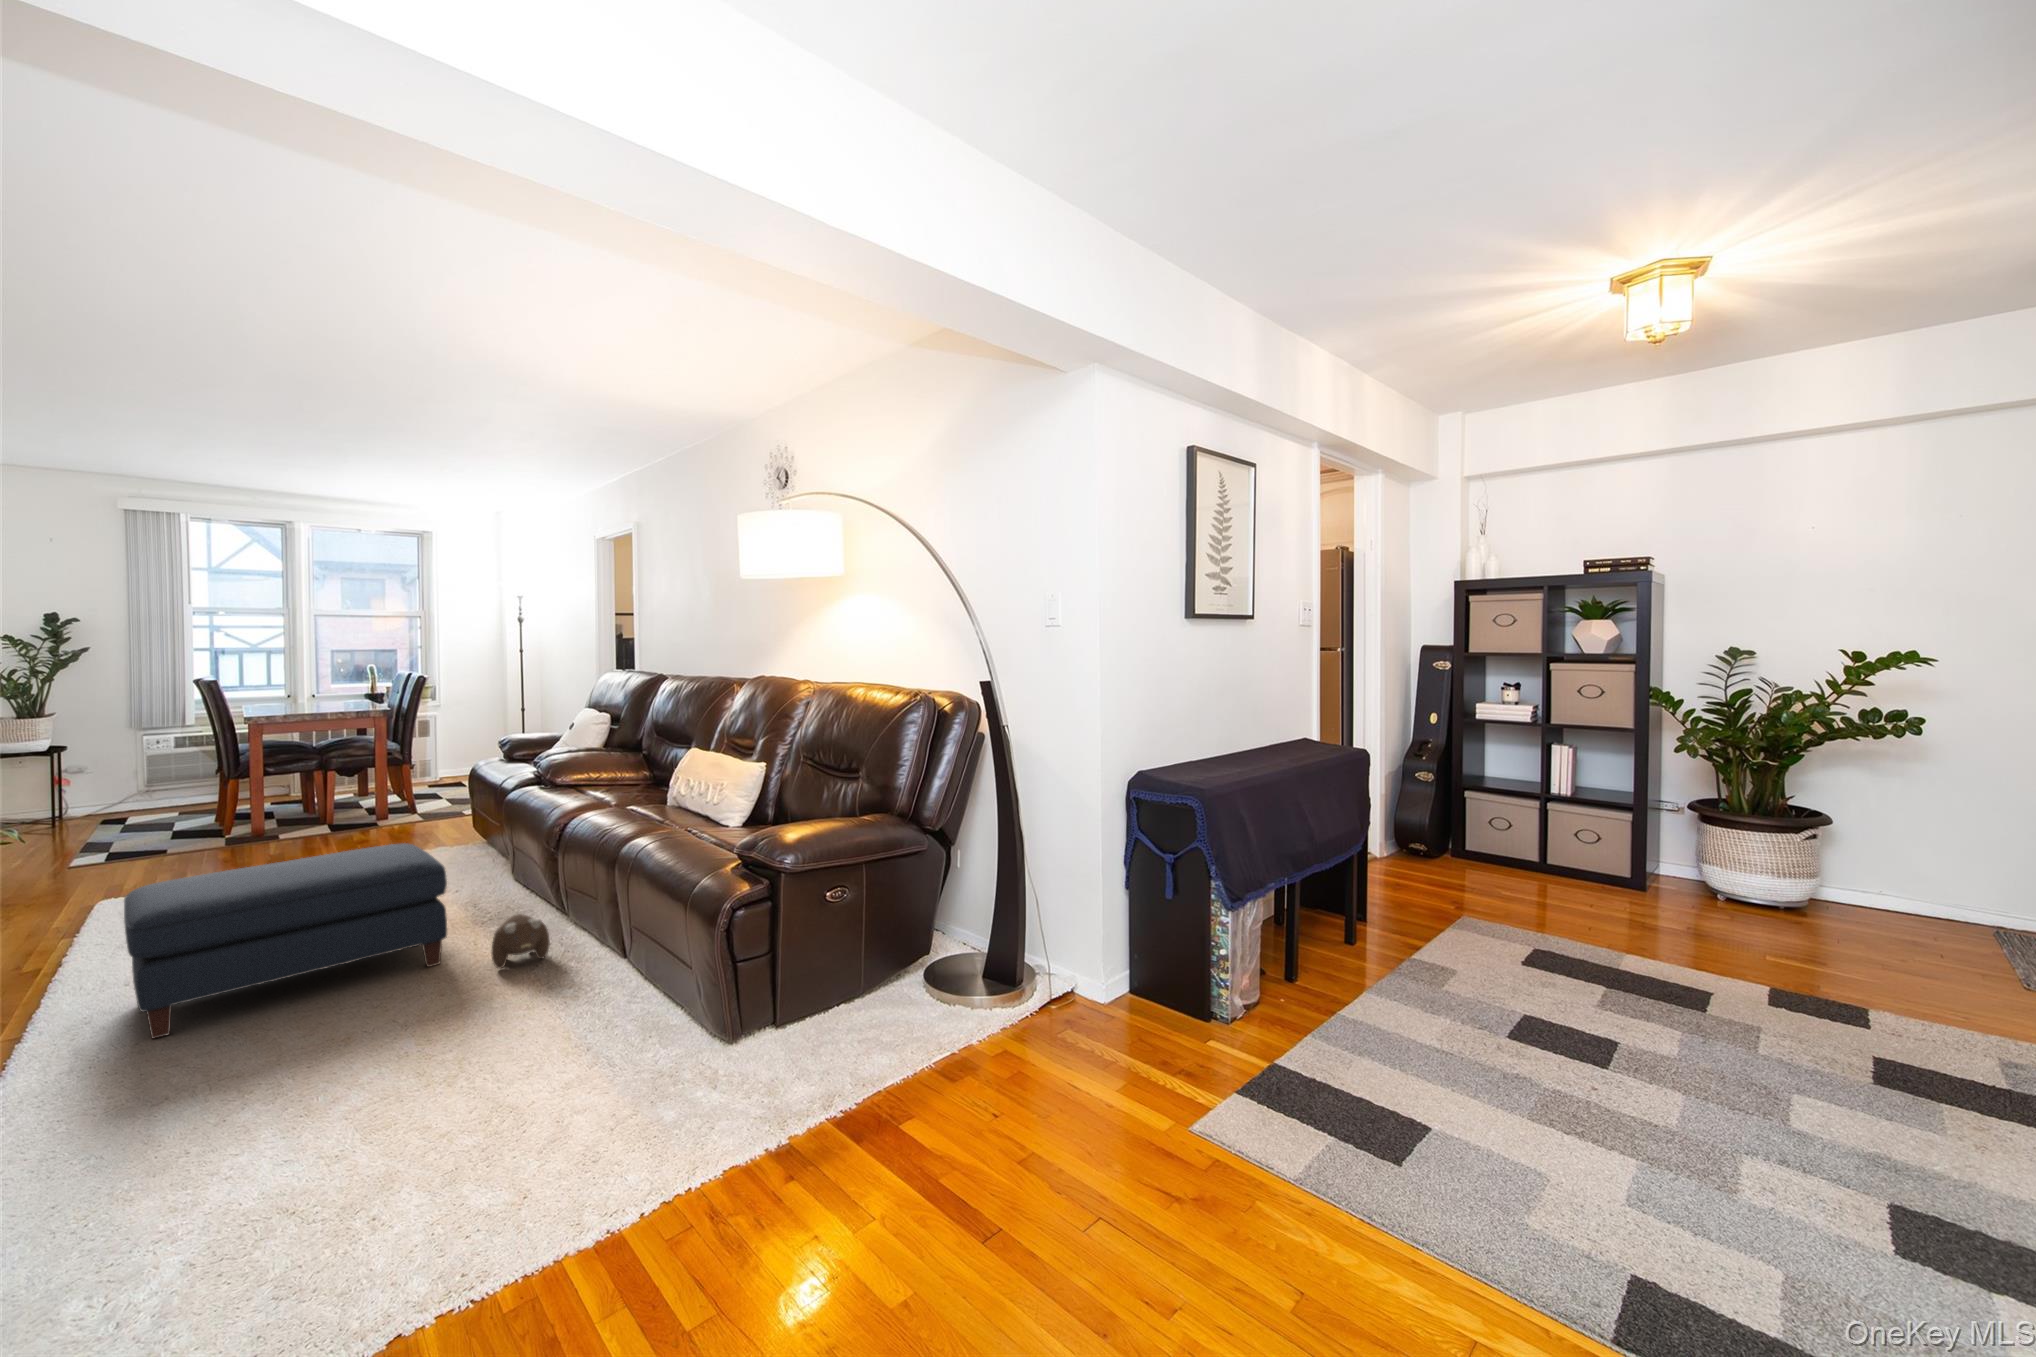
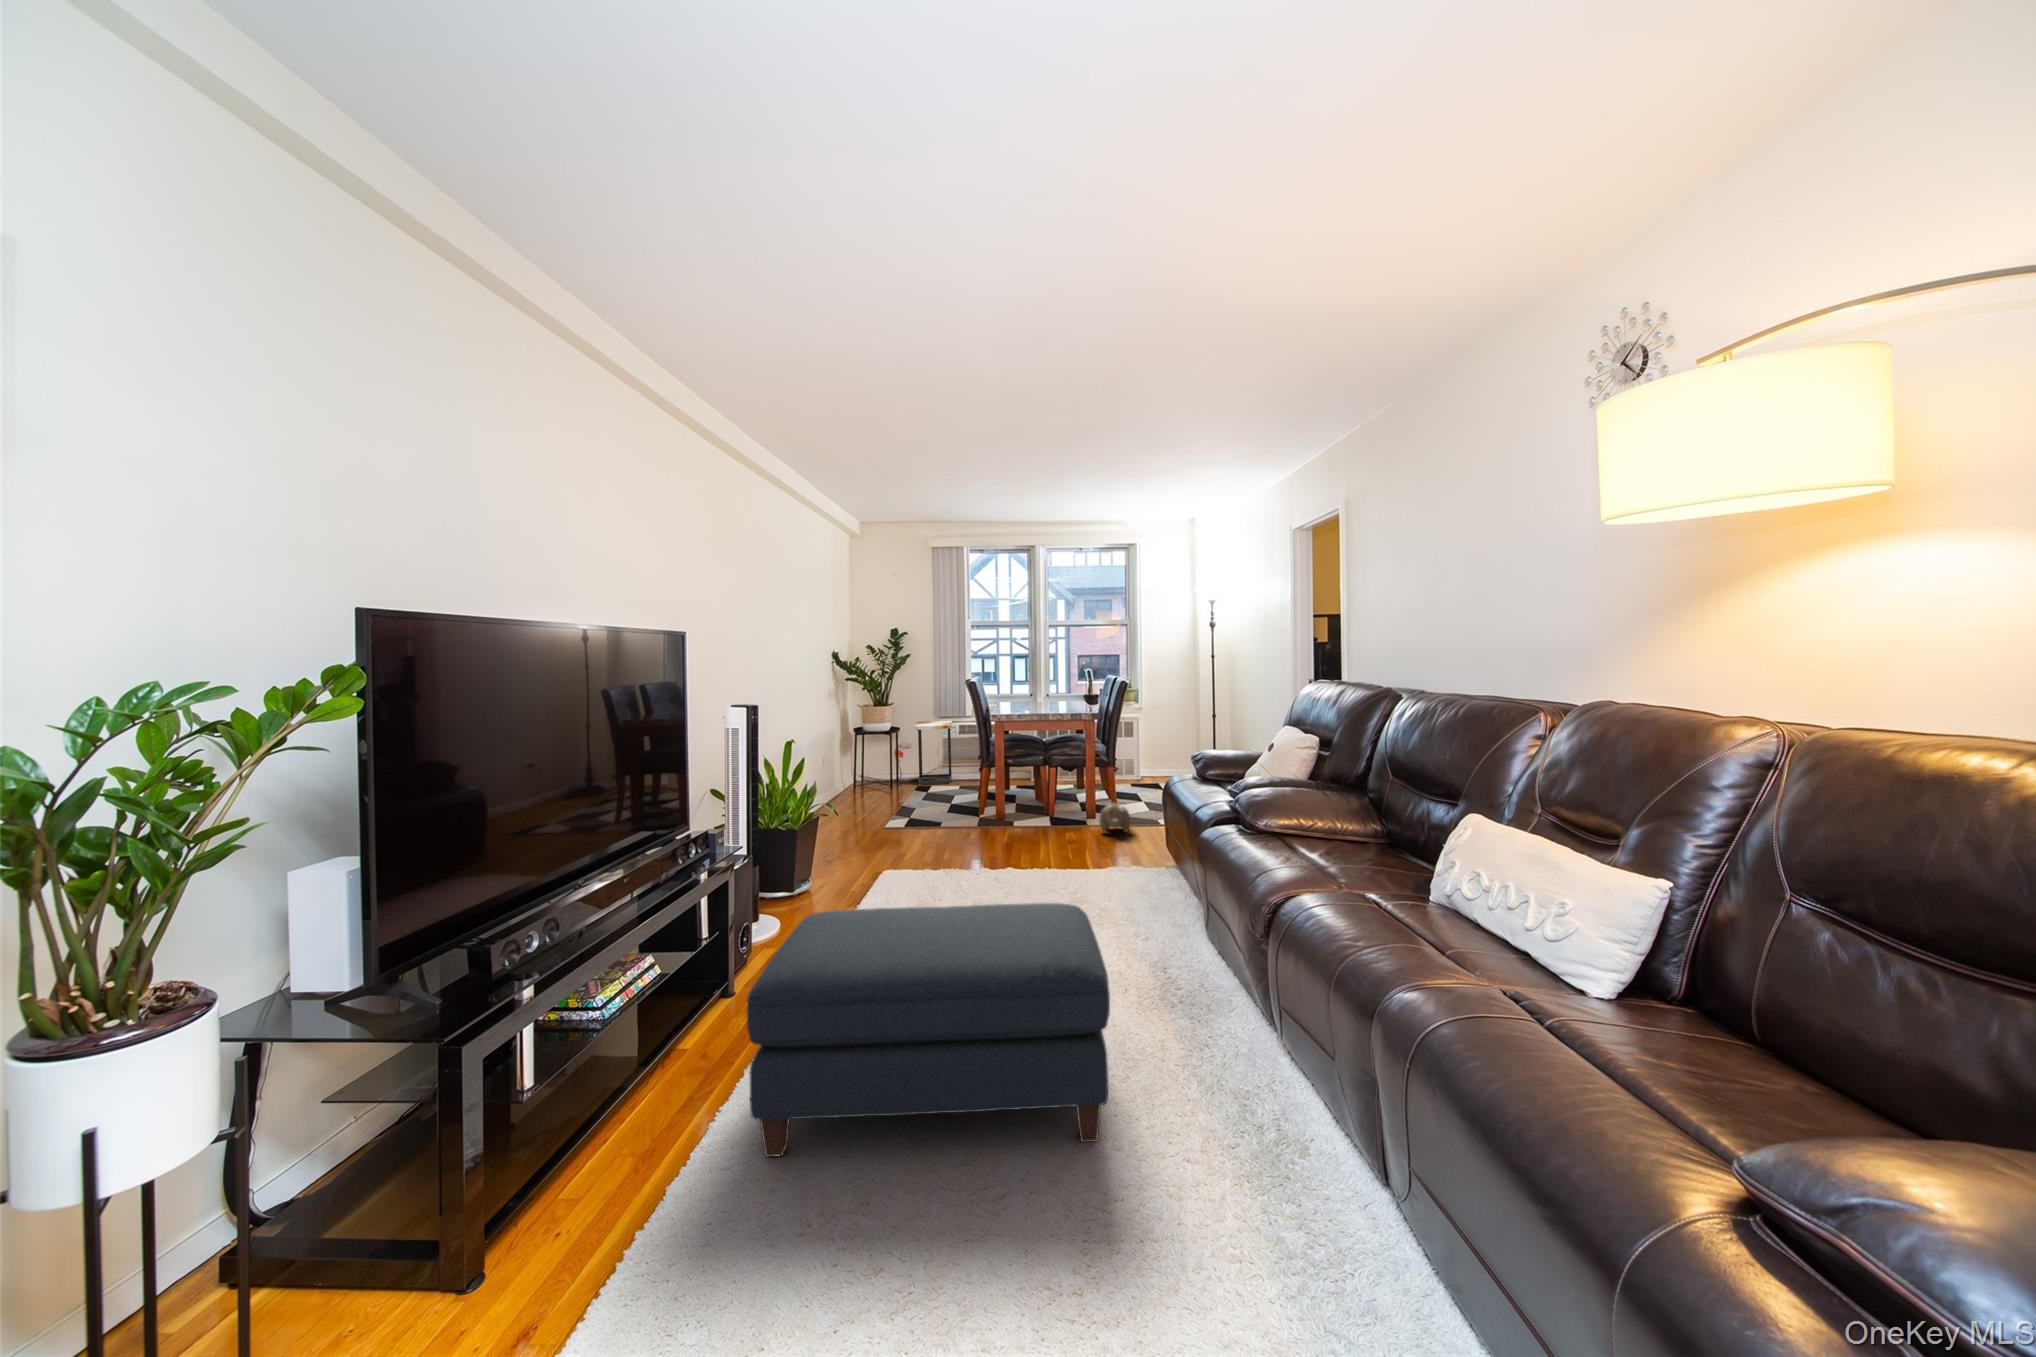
side table: none [73,735,150,822] -> present [915,721,952,785]
plush toy: present [491,914,550,969] -> present [1099,803,1130,832]

